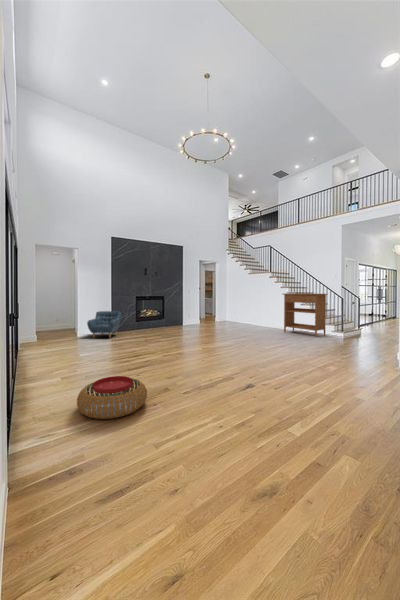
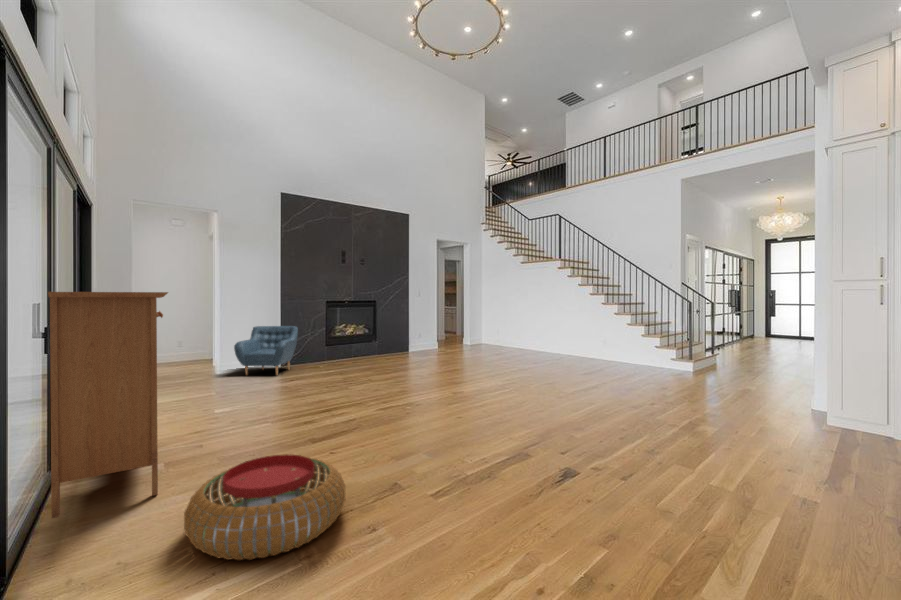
console table: present [283,293,327,337] -> present [48,292,168,518]

